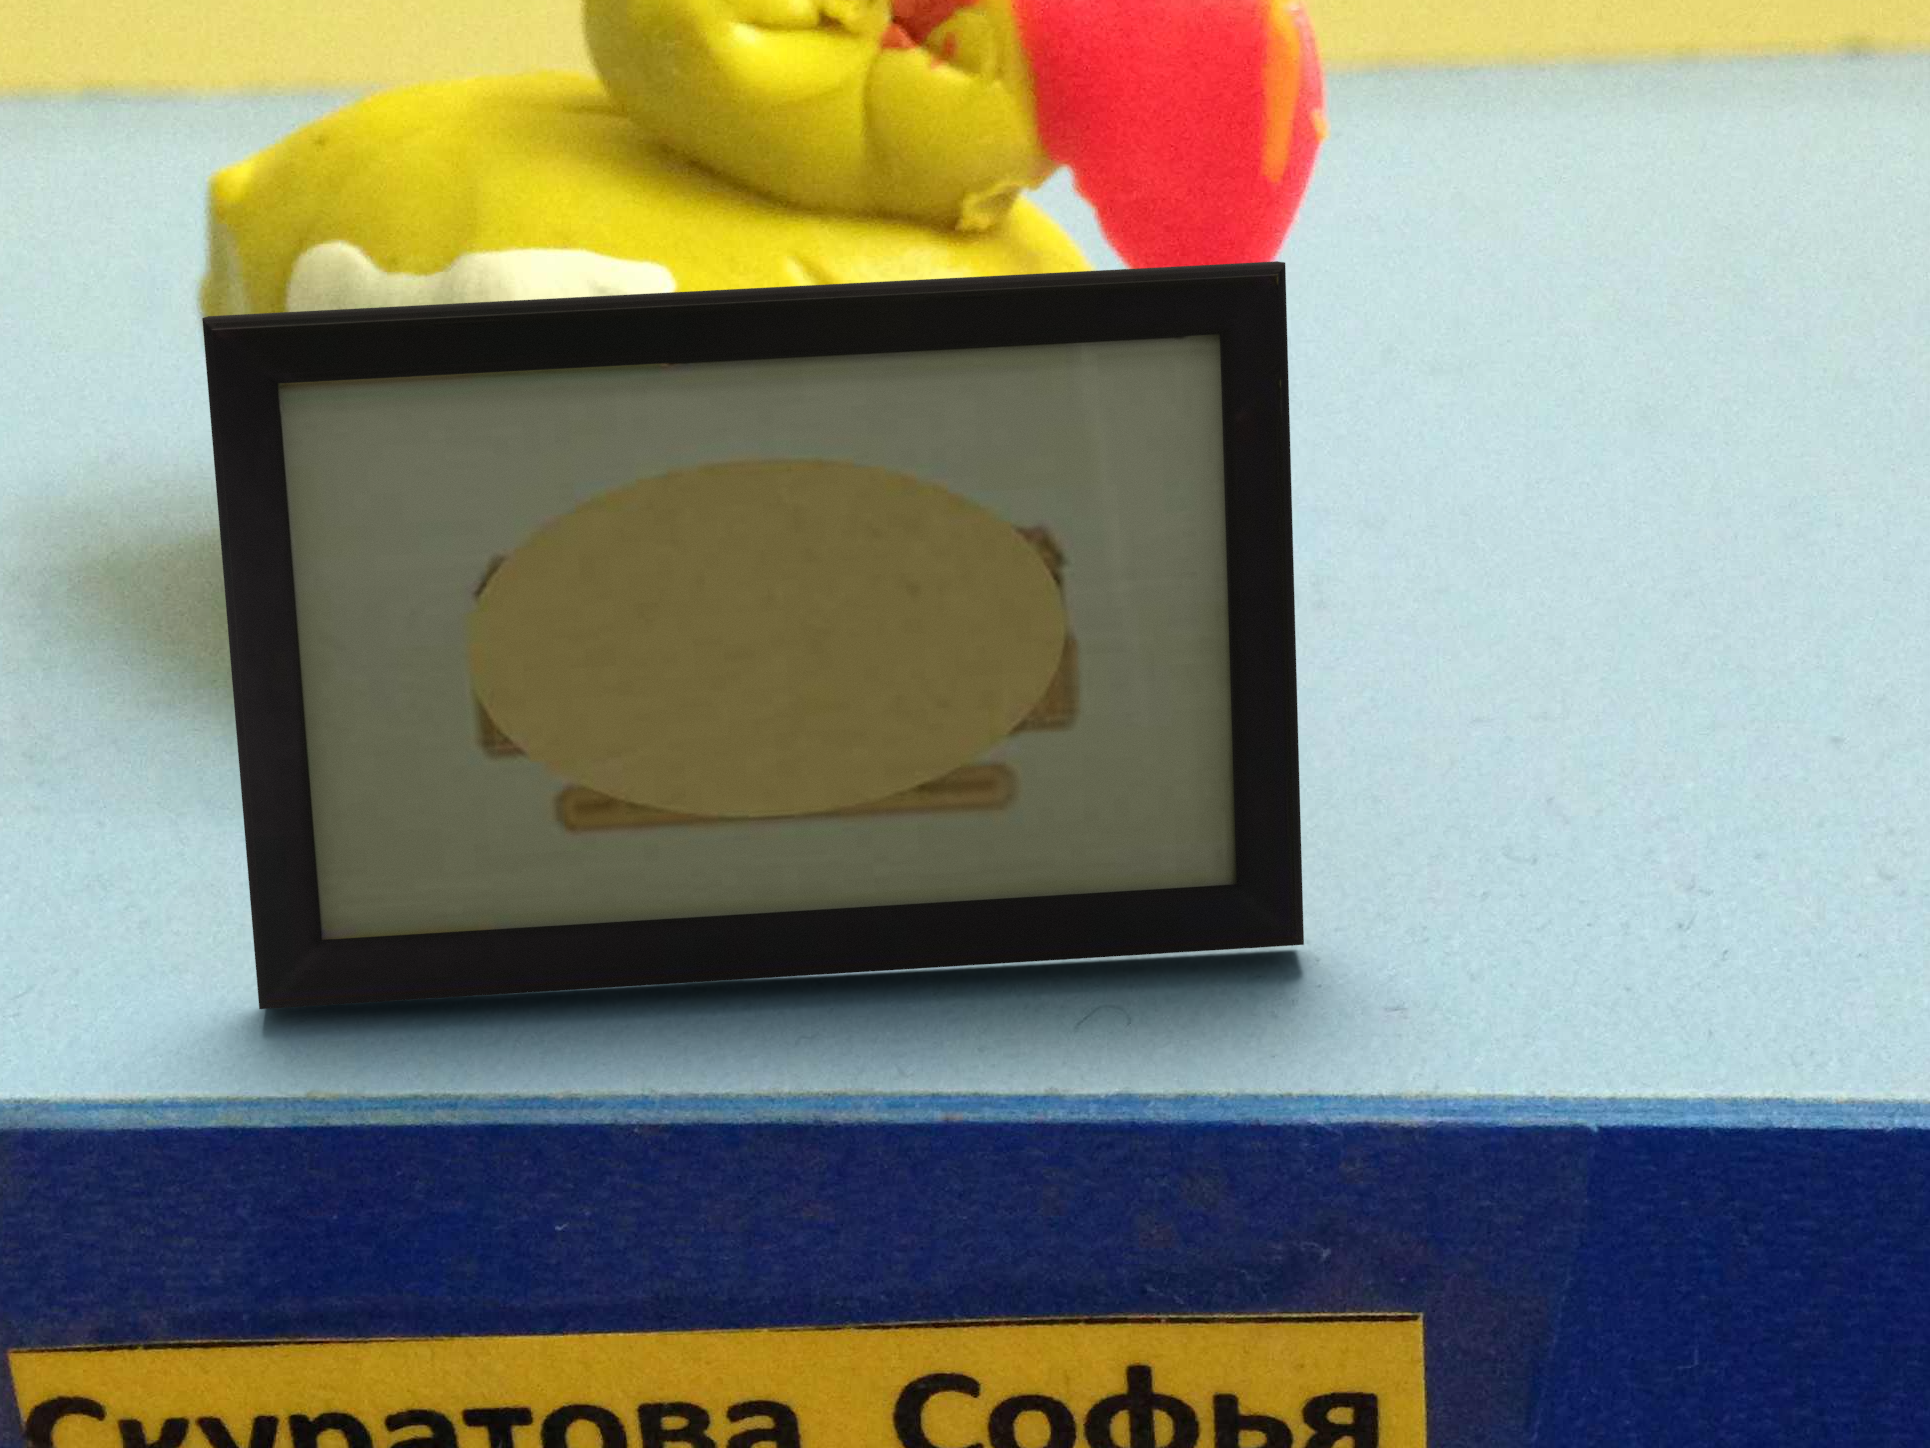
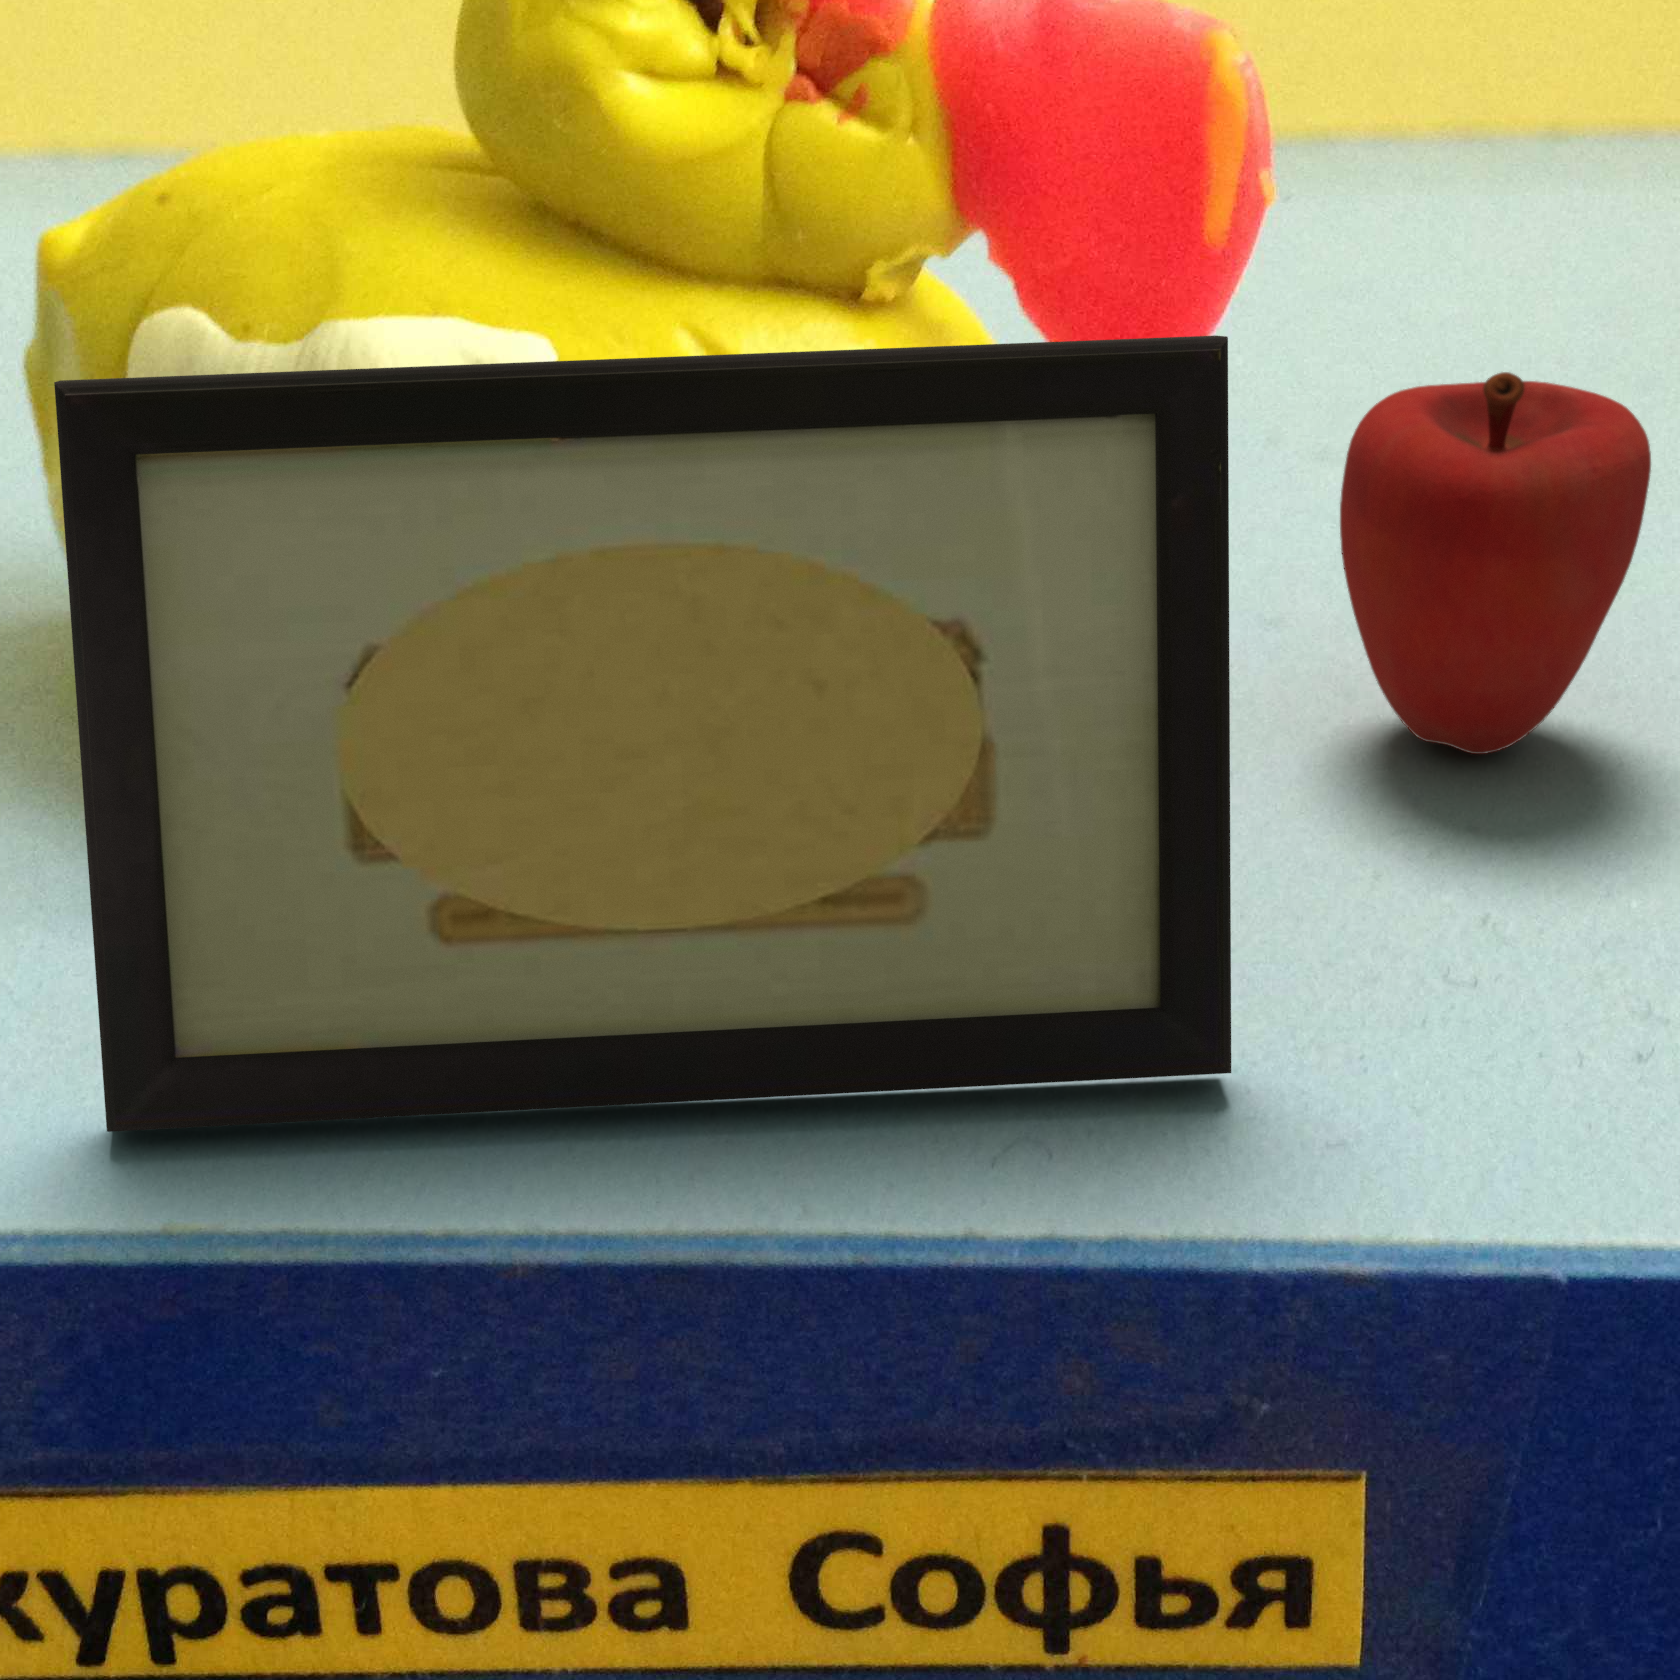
apple: none [1426,289,1714,647] -> present [1340,372,1651,754]

